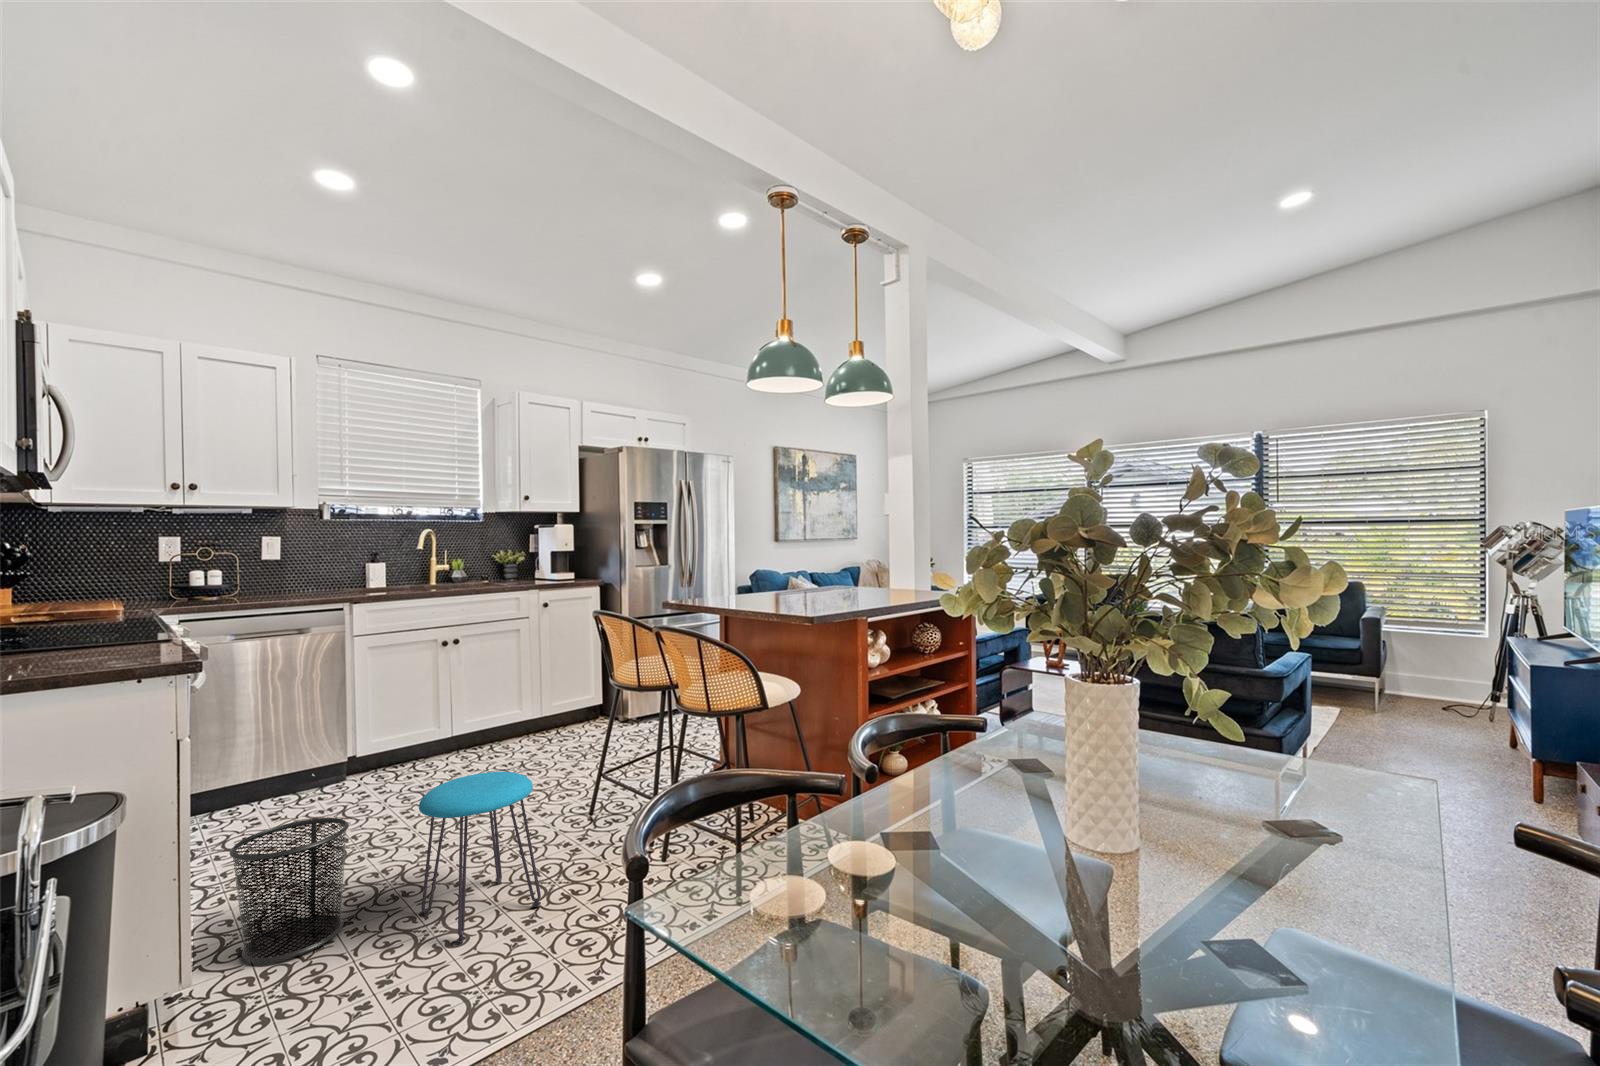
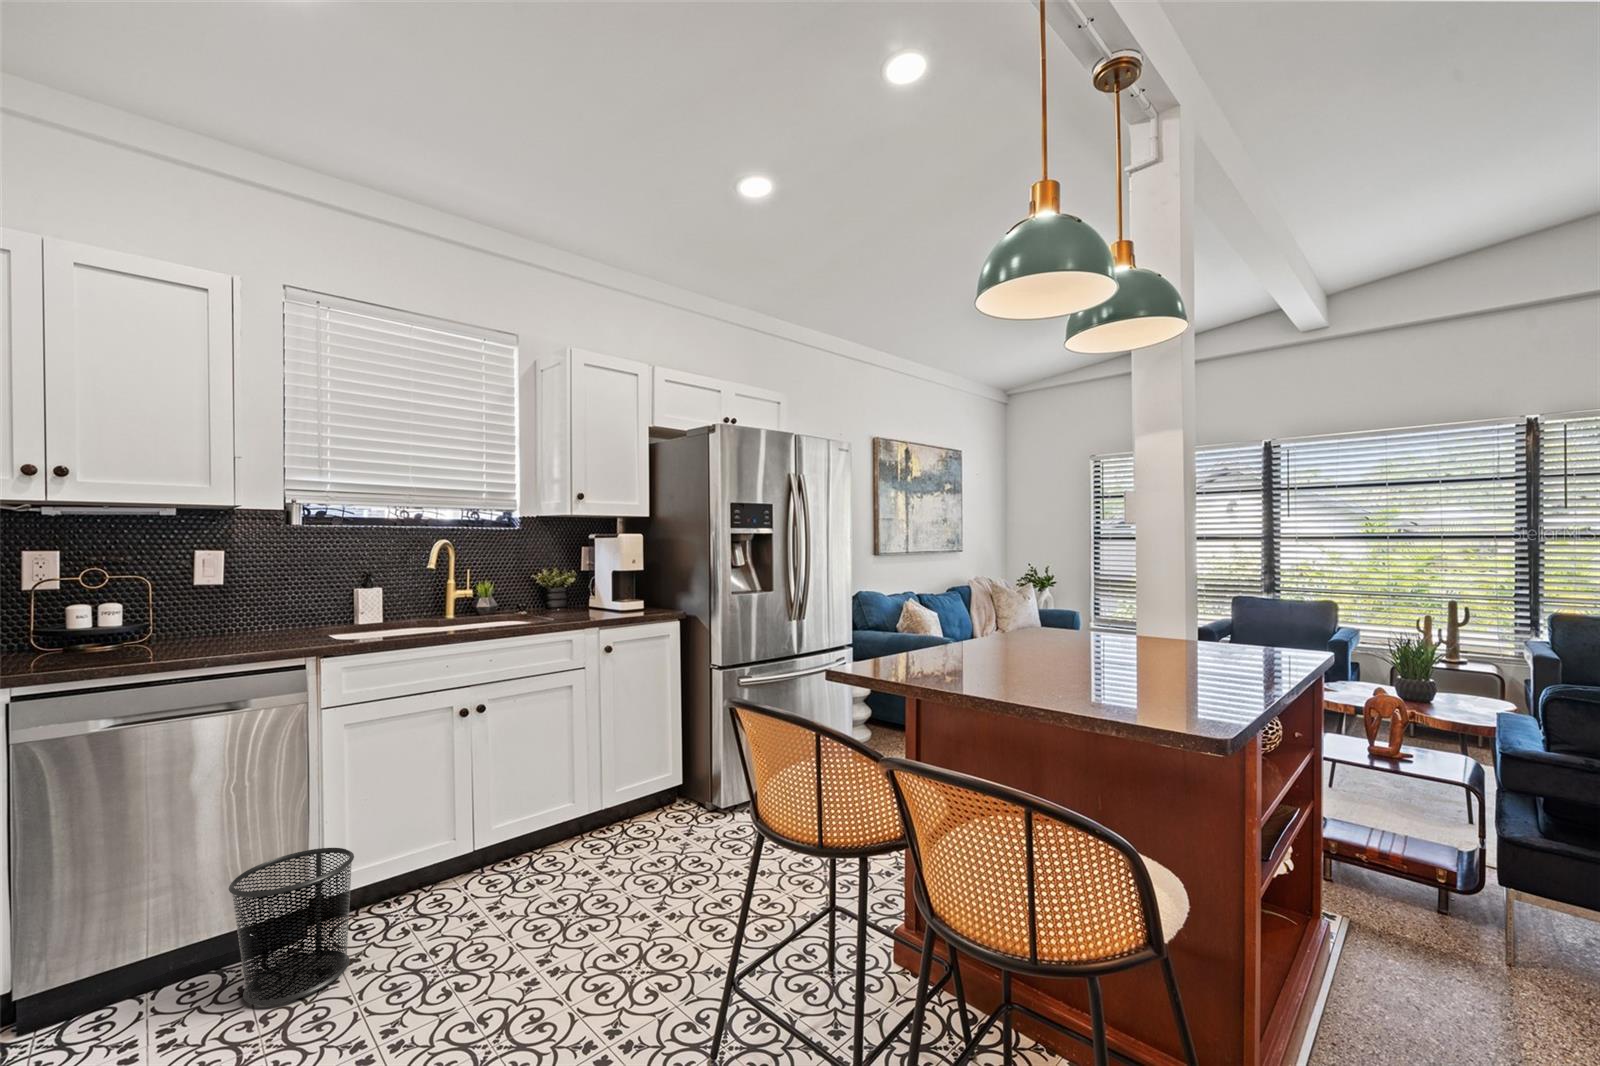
stool: present [419,772,541,942] -> none [426,798,557,985]

